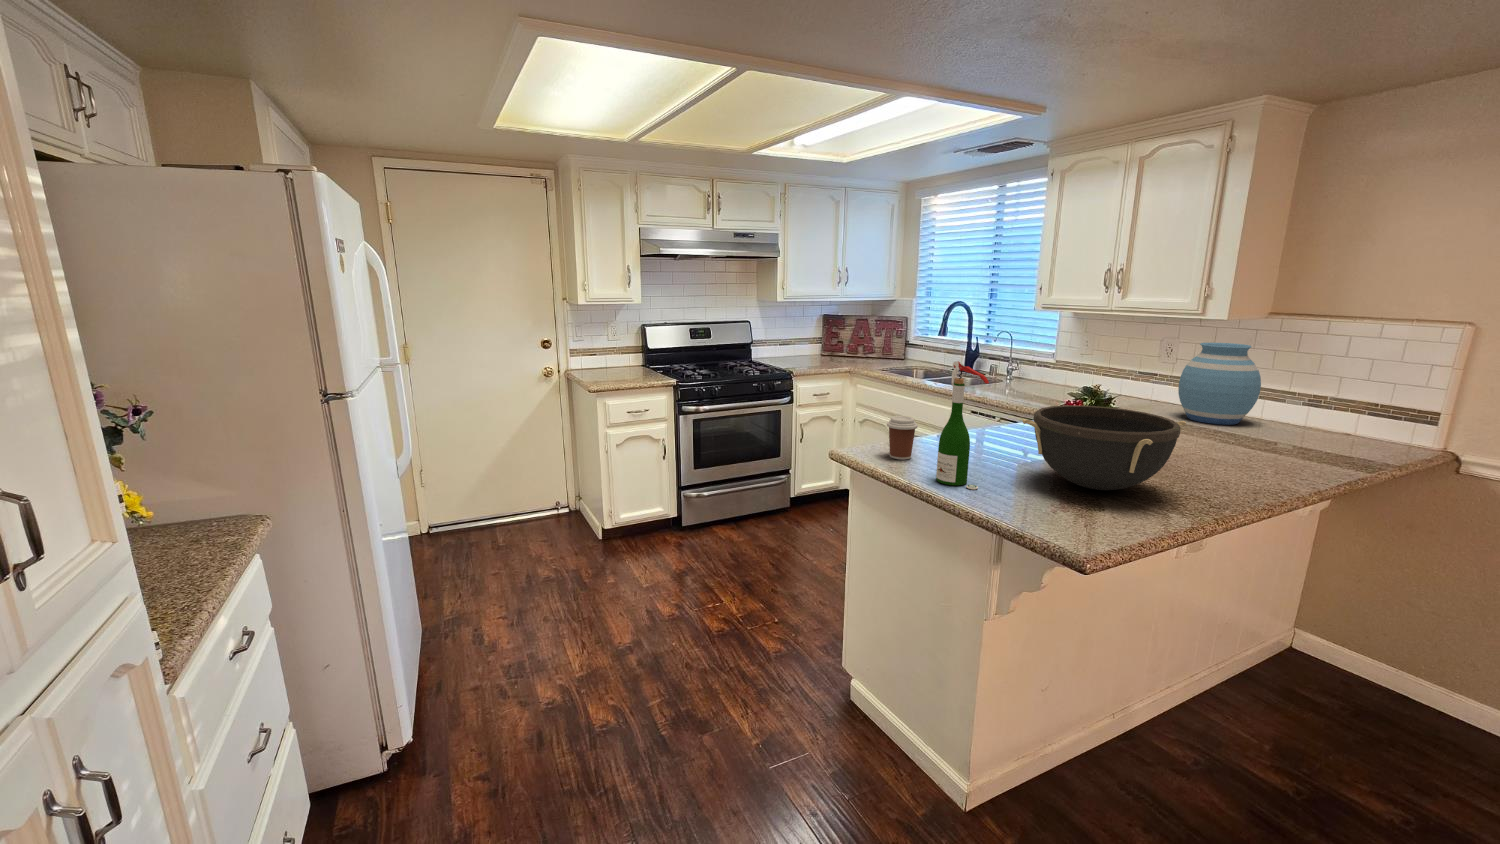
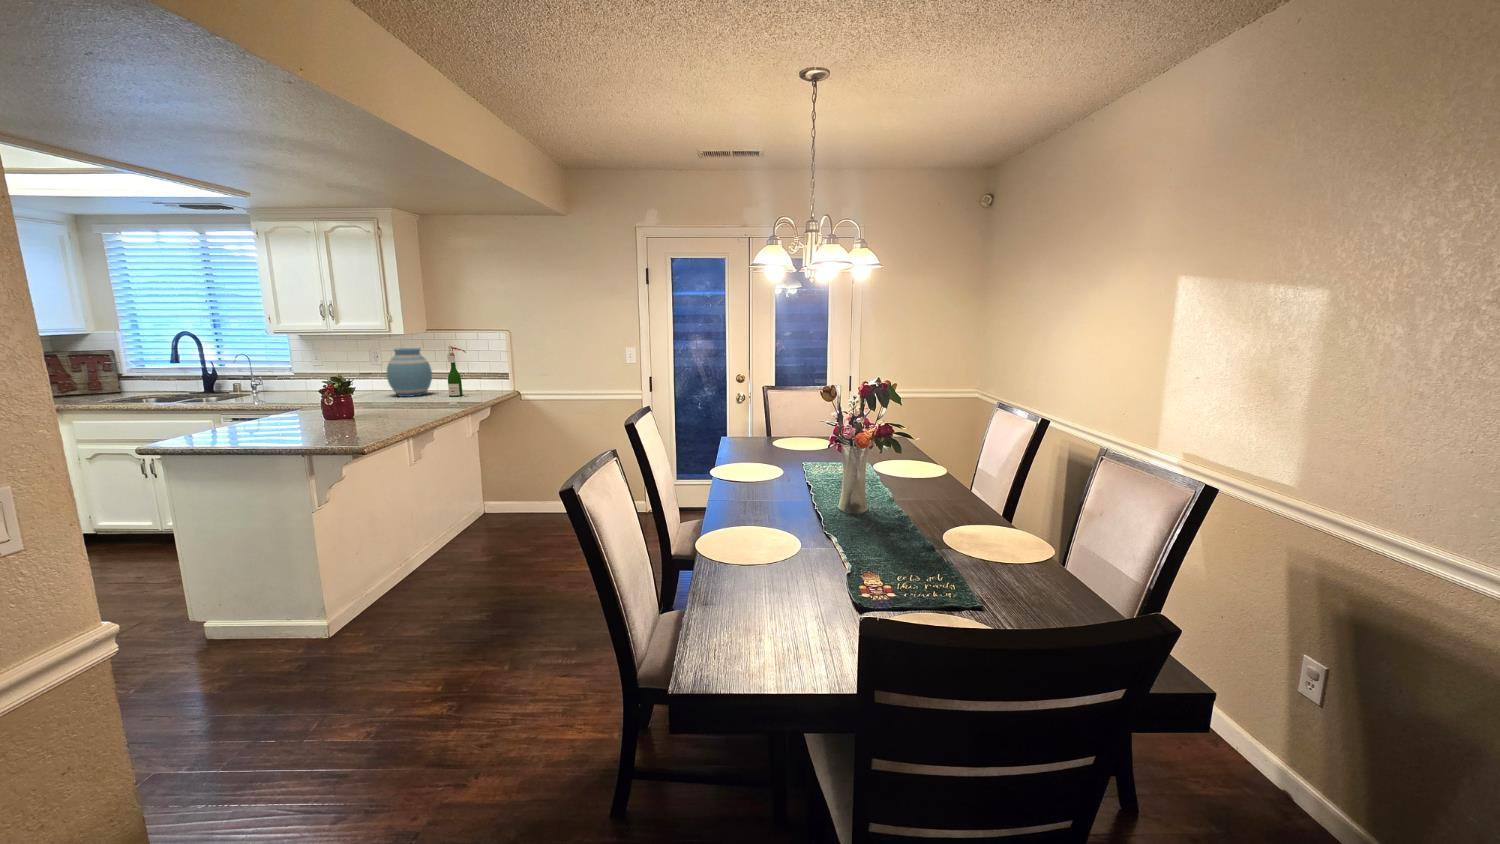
wine bottle: present [936,361,989,489] -> present [447,346,469,397]
bowl: present [1023,405,1186,490] -> none [292,384,388,429]
coffee cup: present [887,416,918,460] -> none [177,411,207,443]

